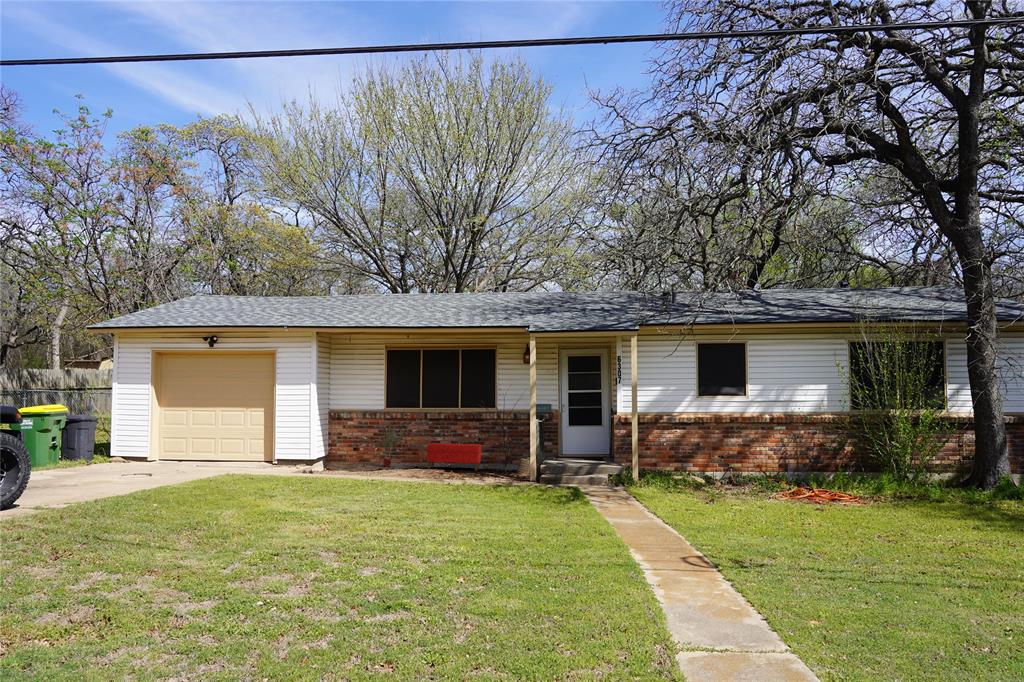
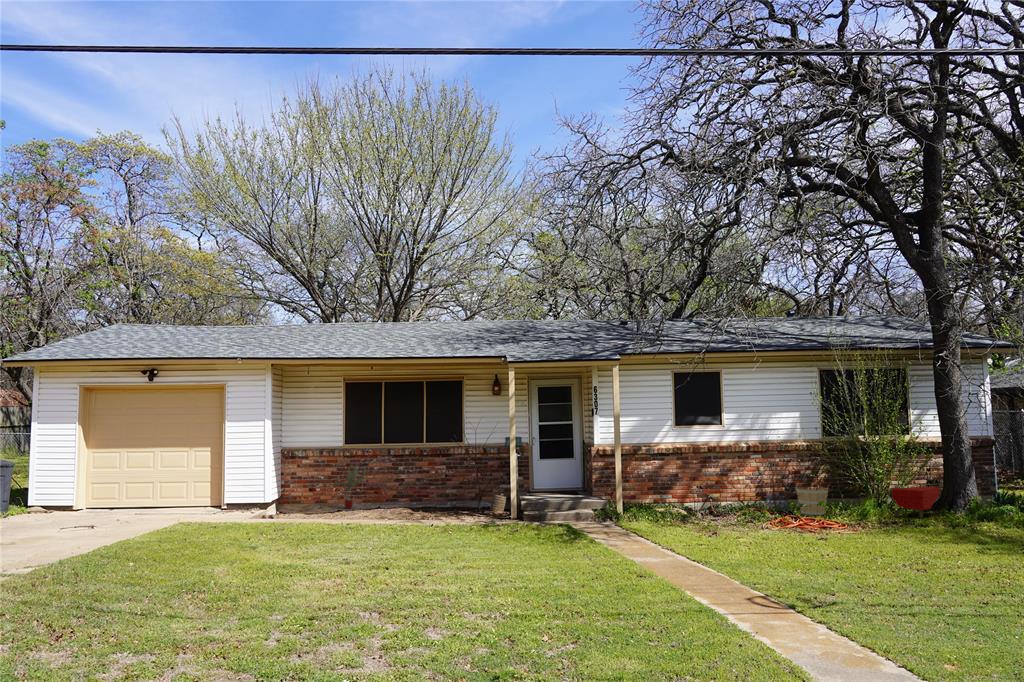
bench: present [427,443,481,471] -> present [892,487,939,519]
wooden bucket: none [819,459,852,488] -> present [796,487,828,515]

